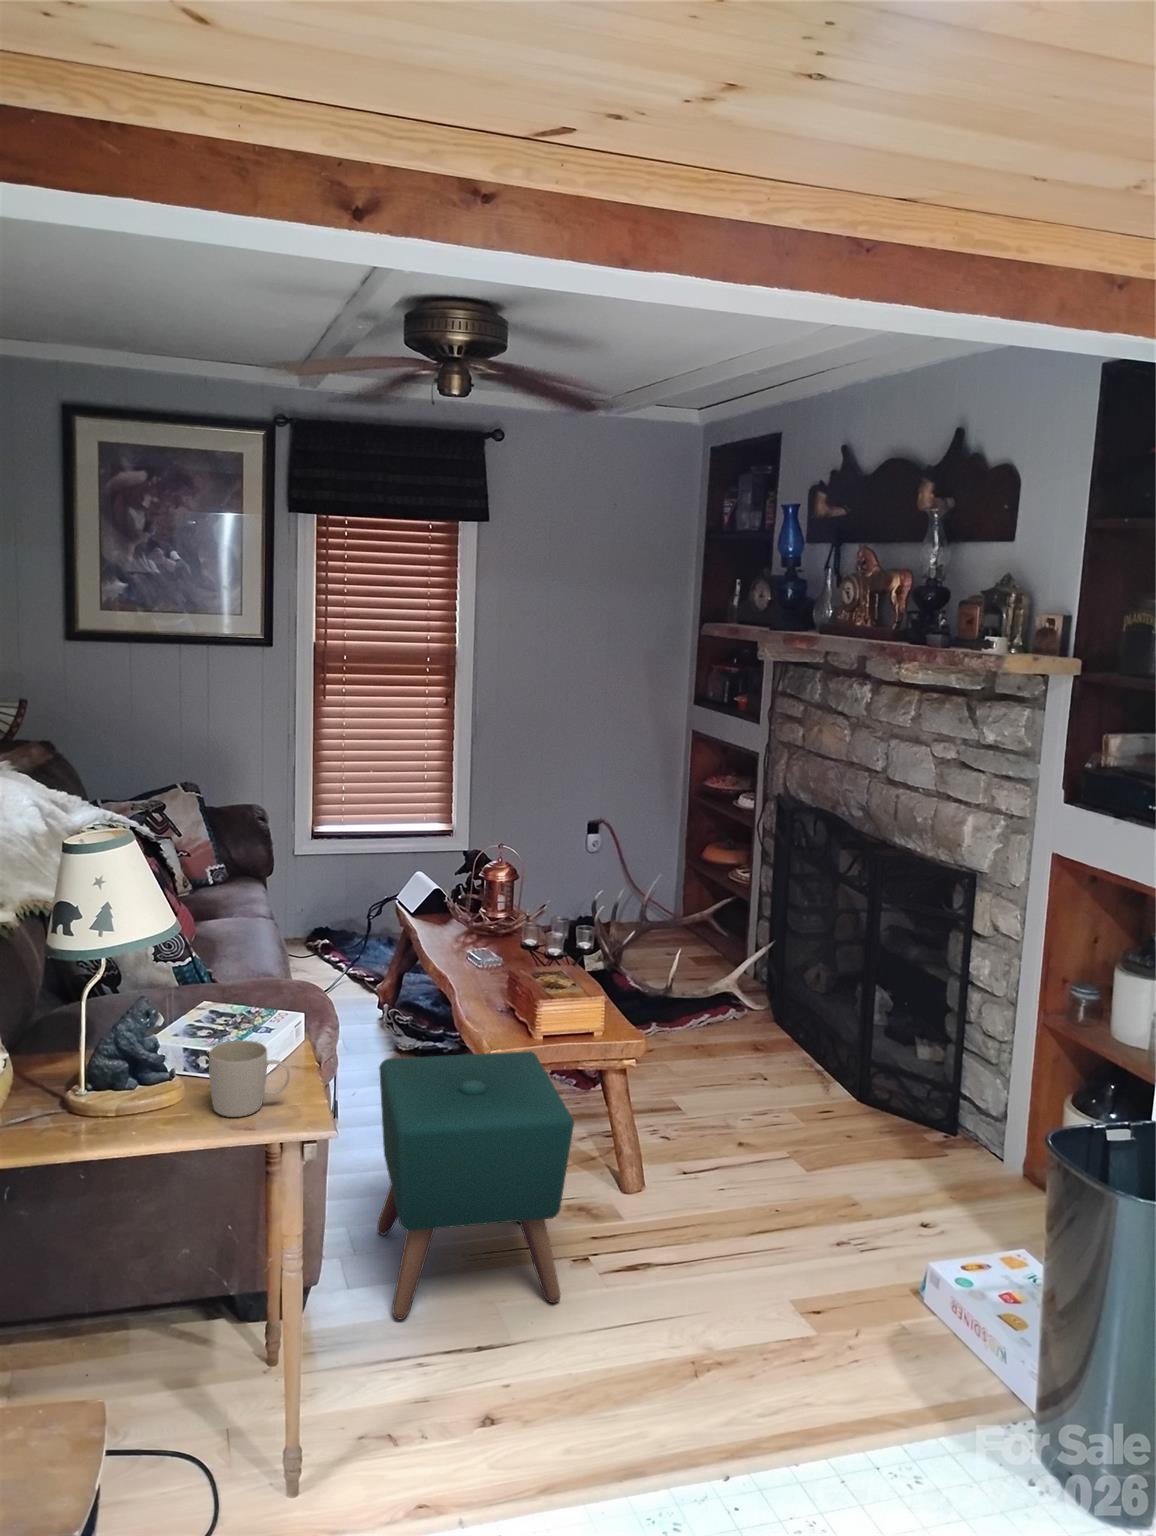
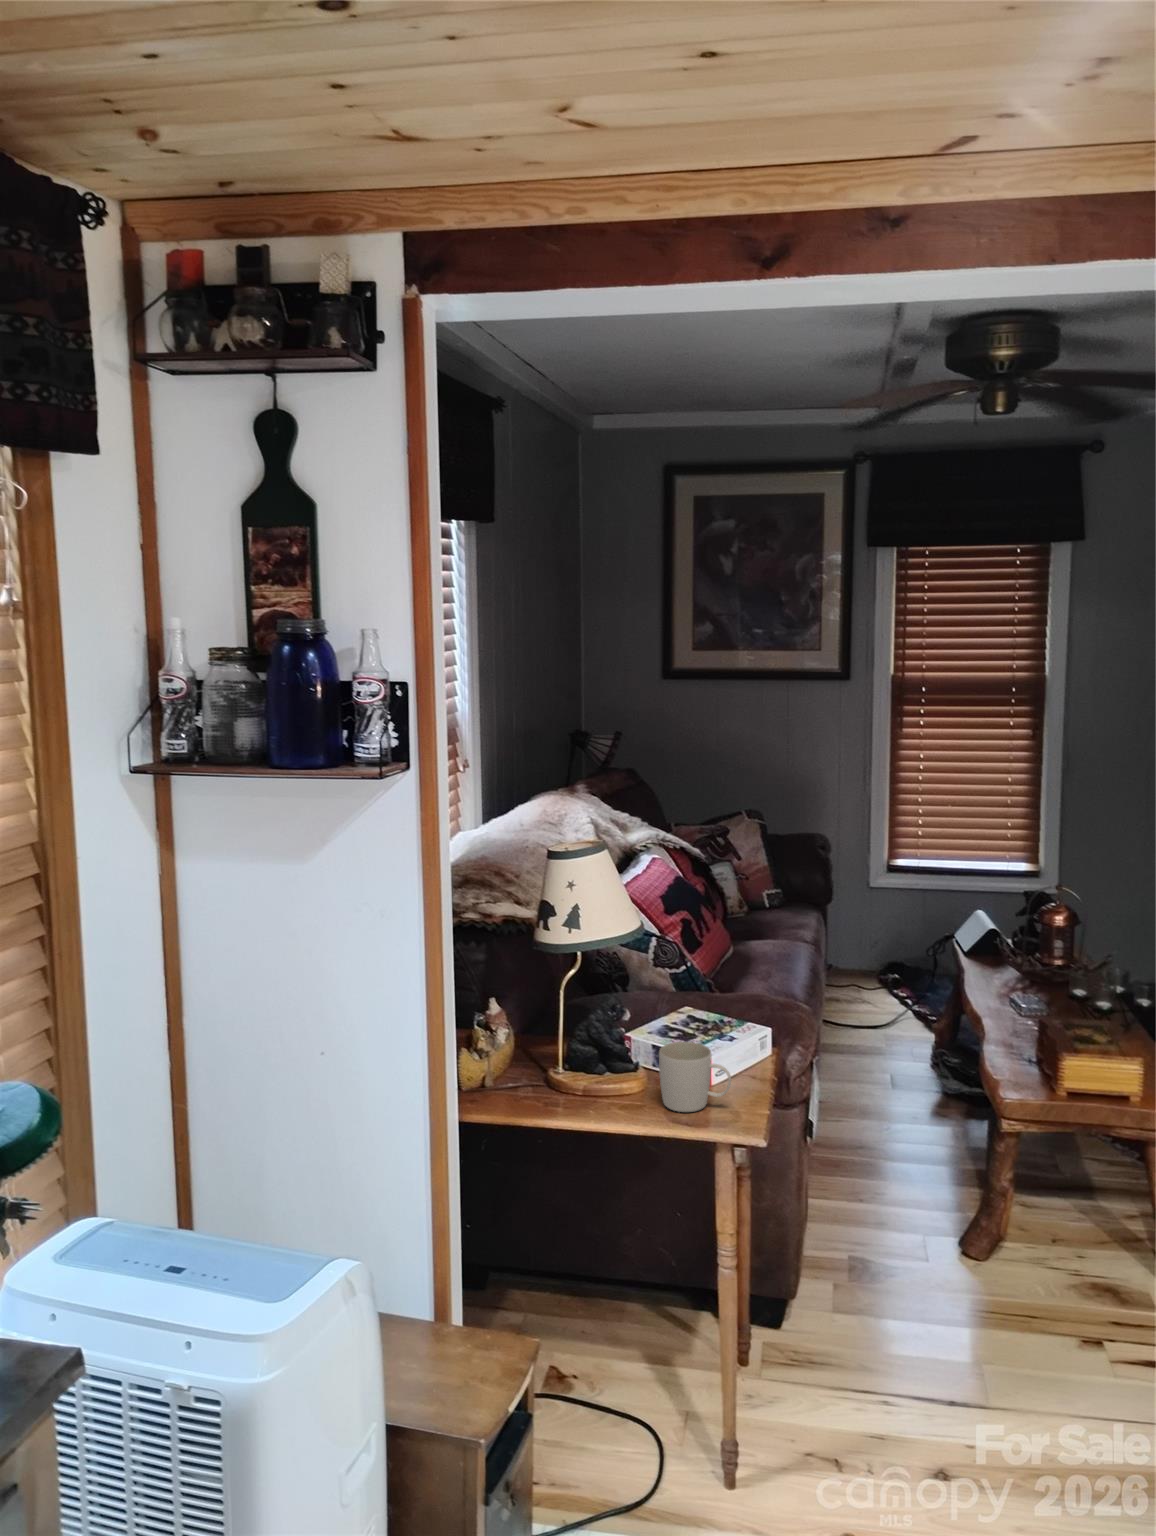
ottoman: present [377,1051,574,1319] -> none [869,1091,1069,1383]

